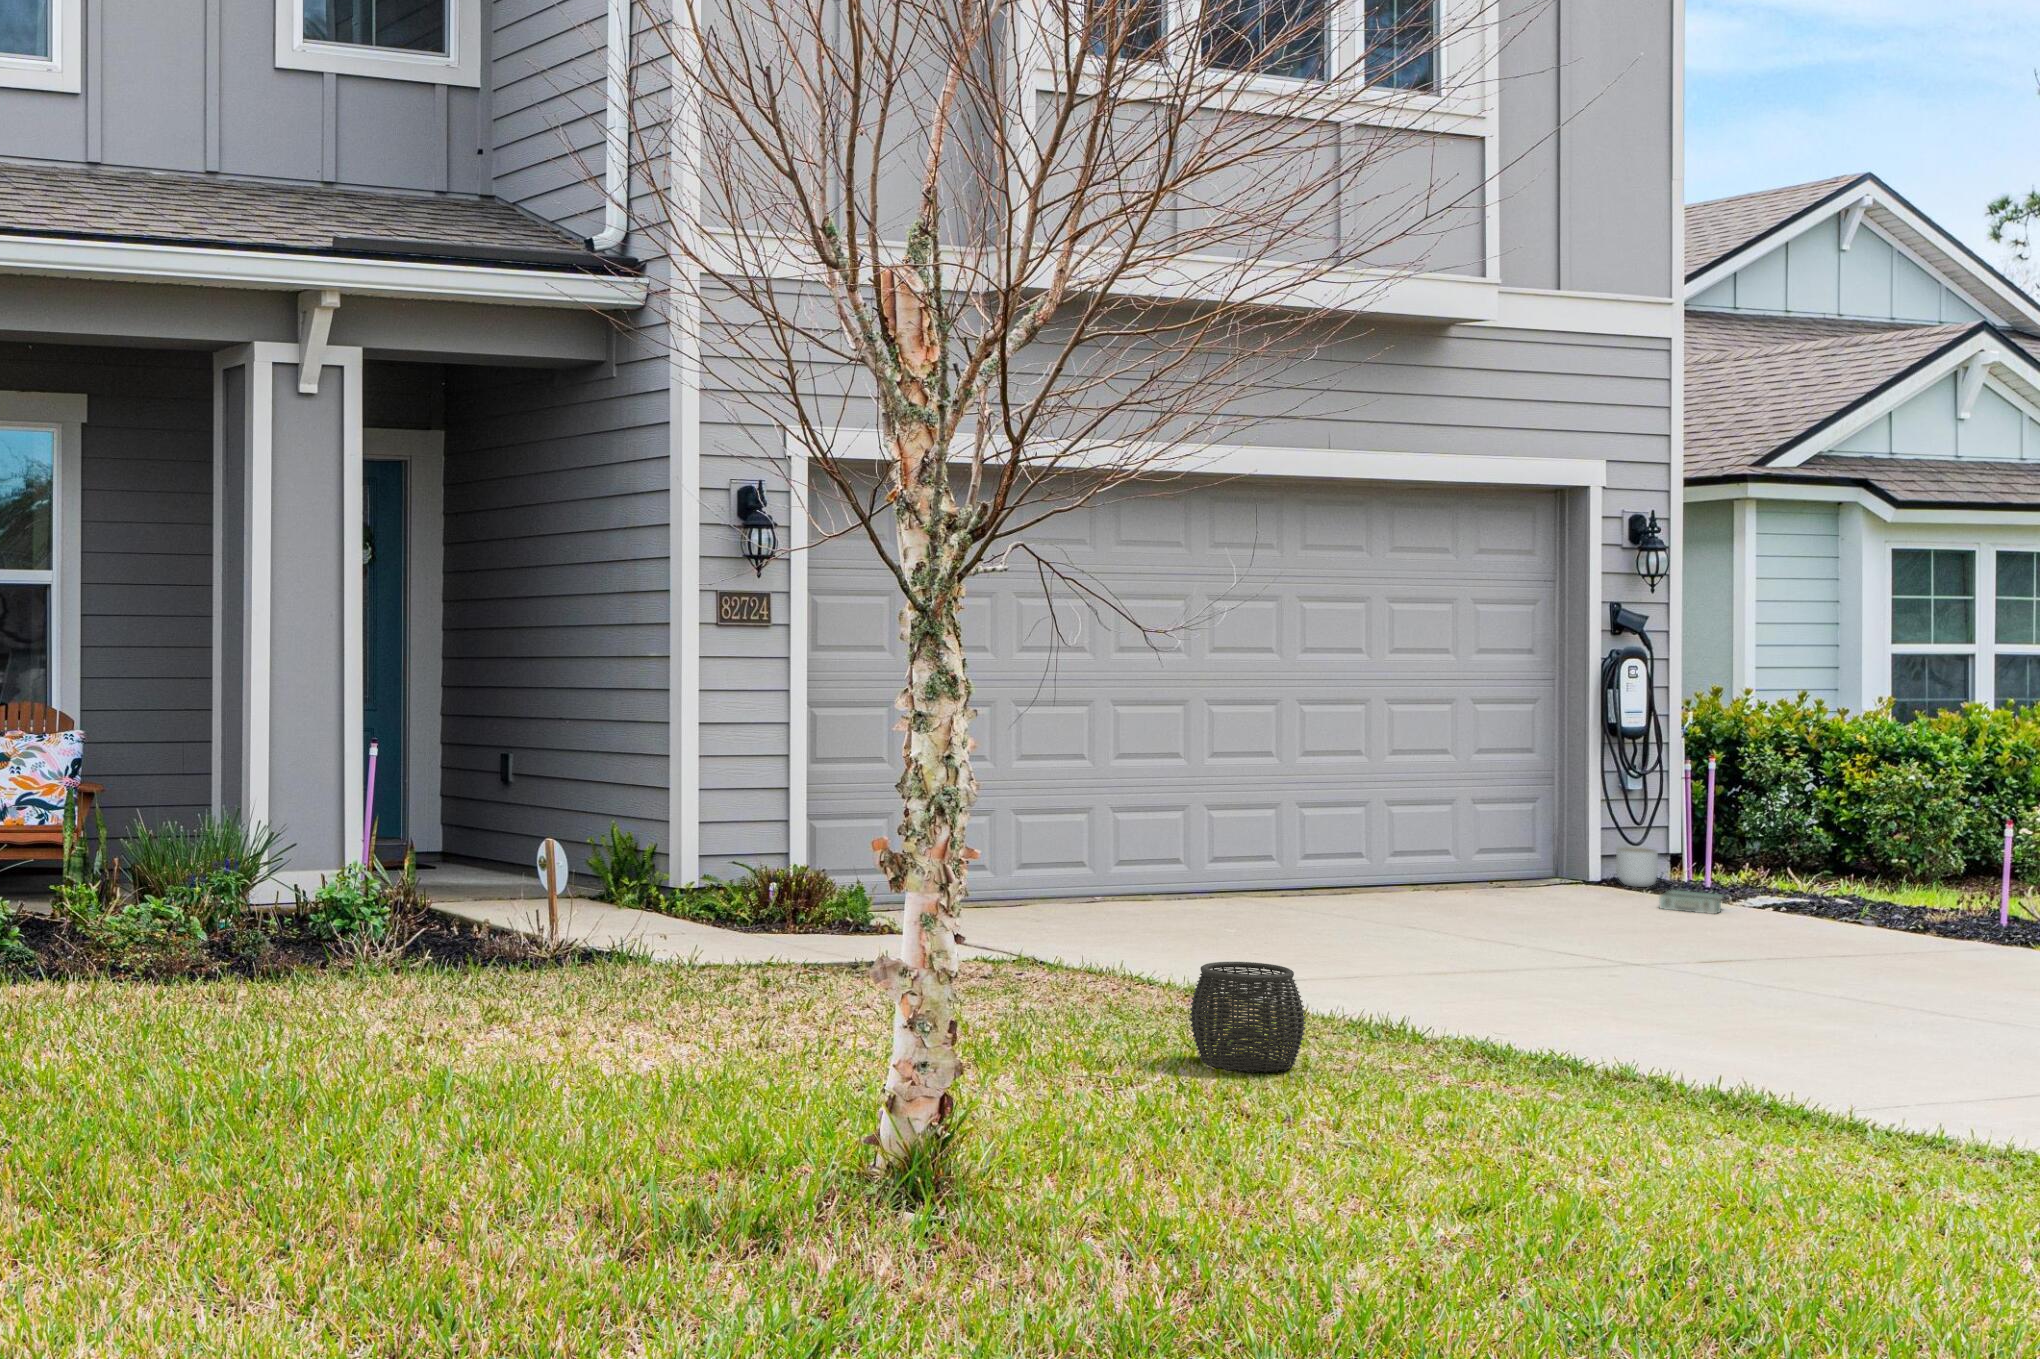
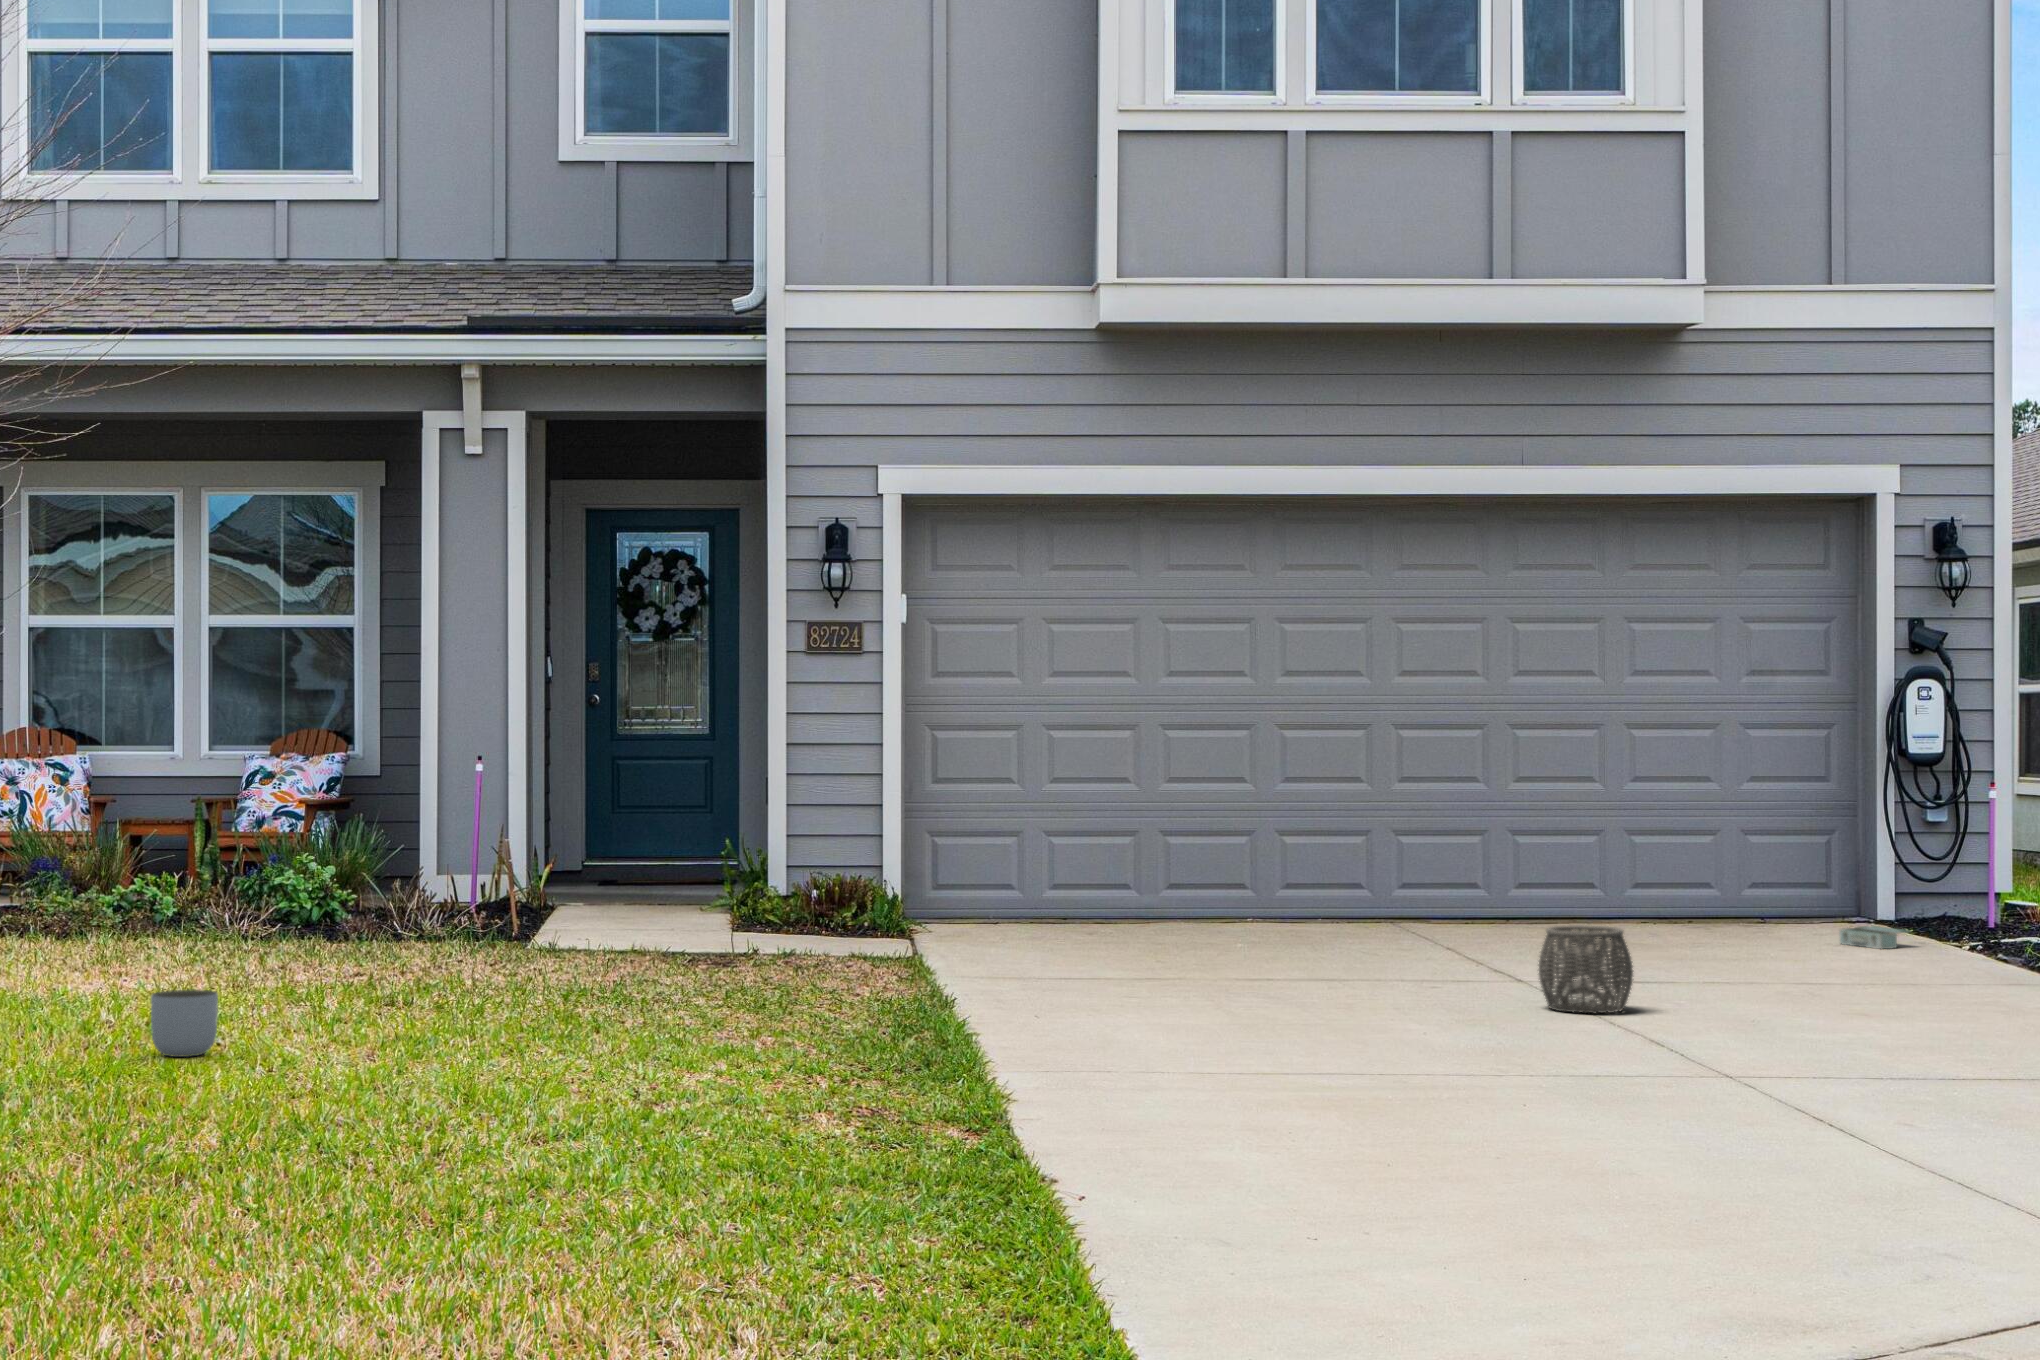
planter: present [1616,848,1658,887] -> present [151,990,218,1057]
woven basket: present [1190,962,1306,1073] -> present [1538,925,1633,1014]

